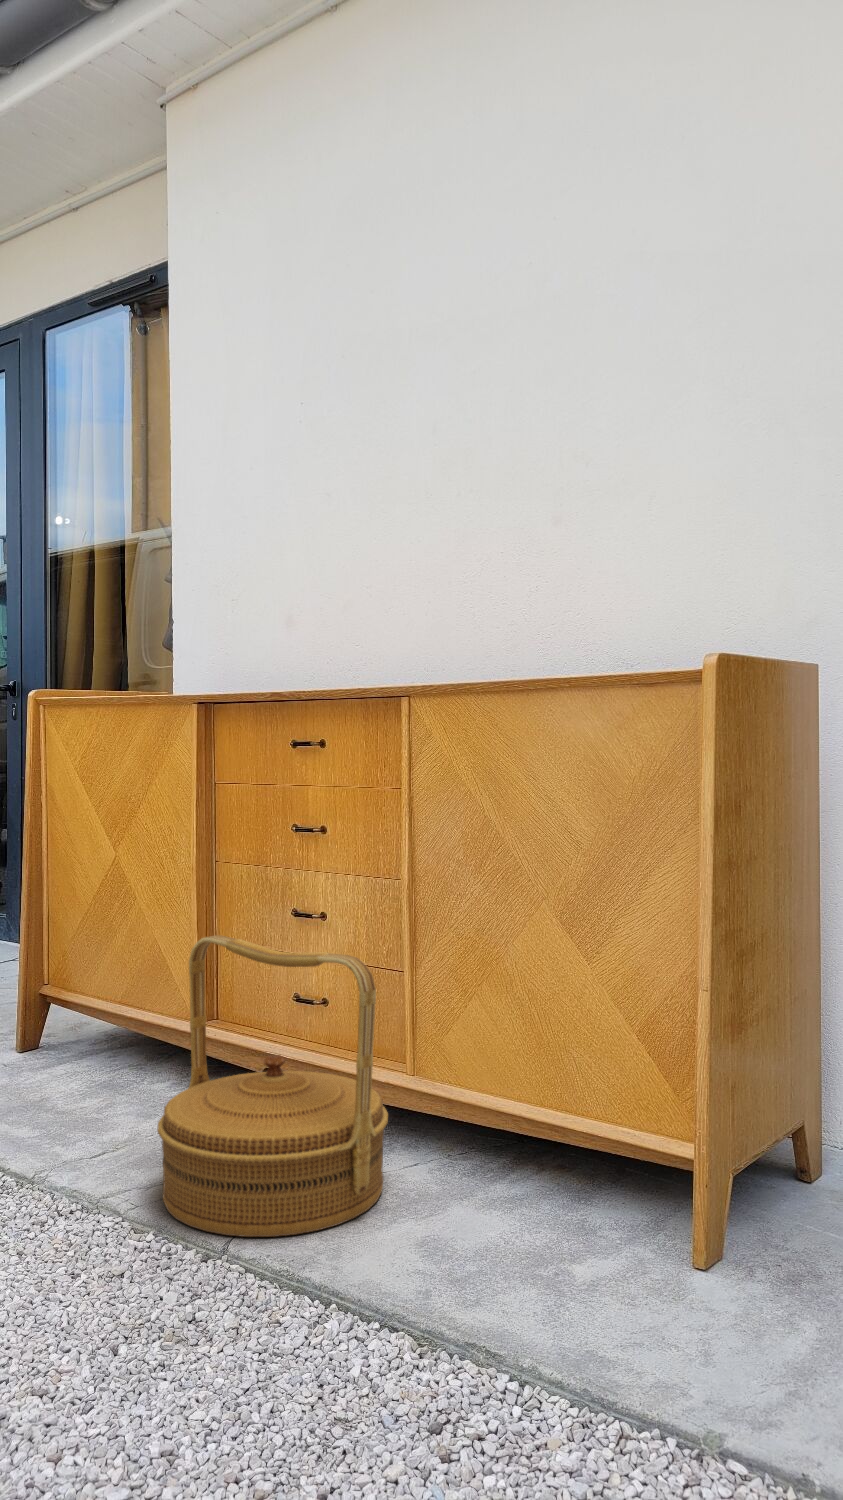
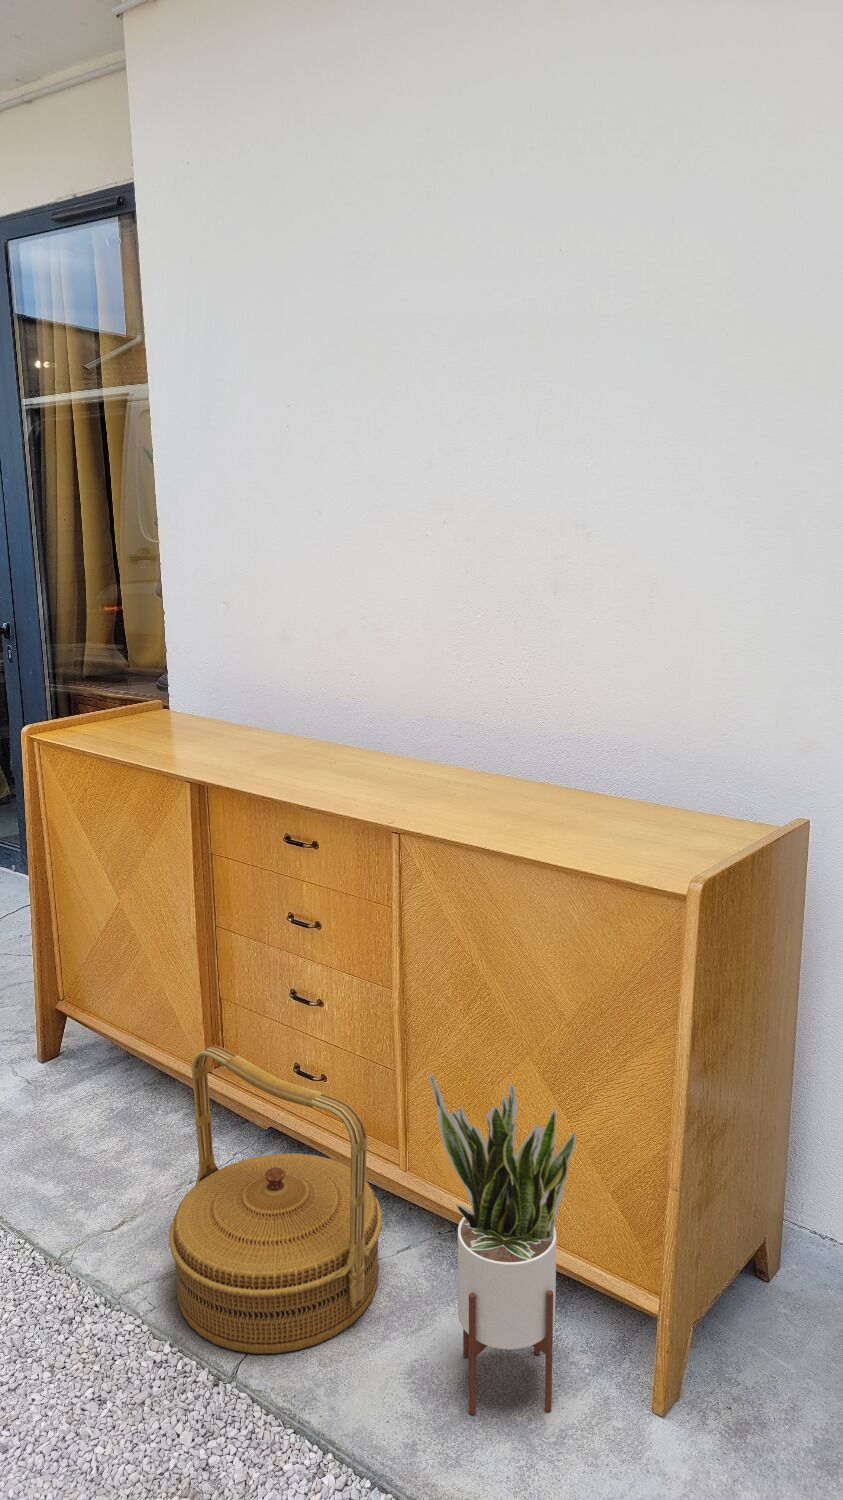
potted plant: none [443,893,599,1277] -> present [428,1073,576,1414]

